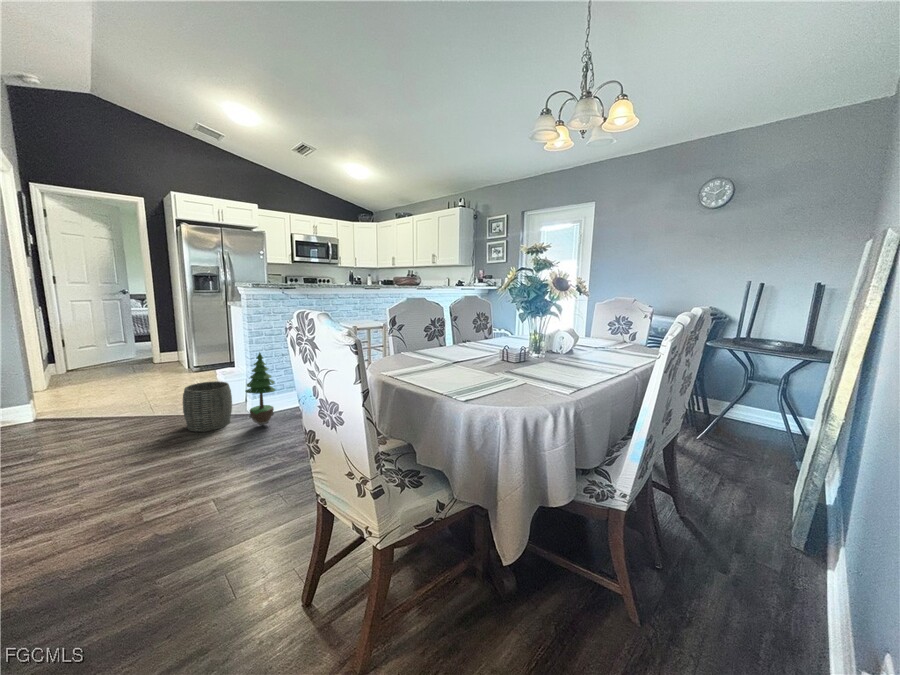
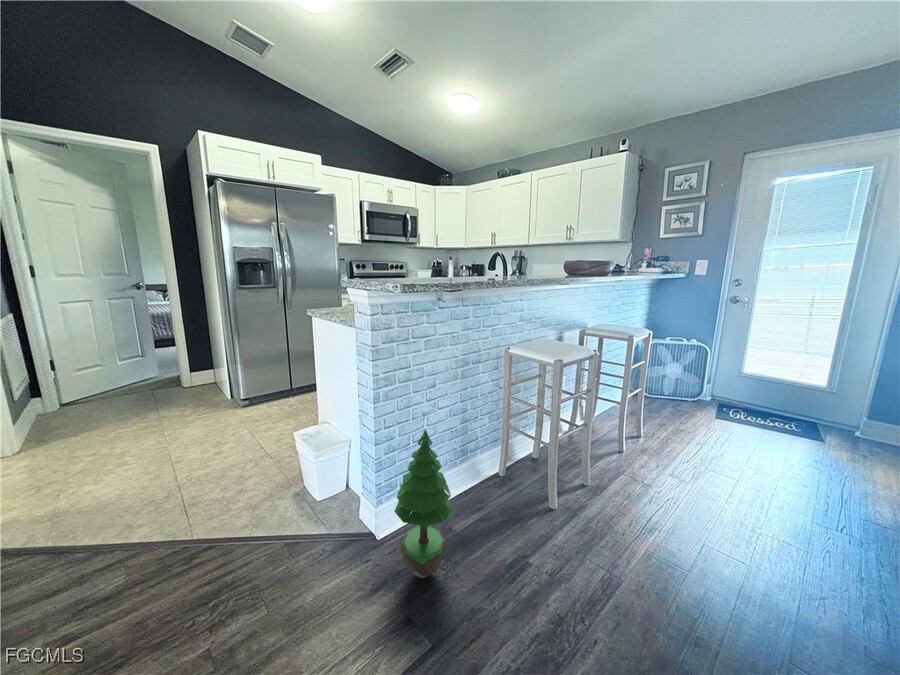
woven basket: present [183,381,232,432] -> none [265,475,357,605]

